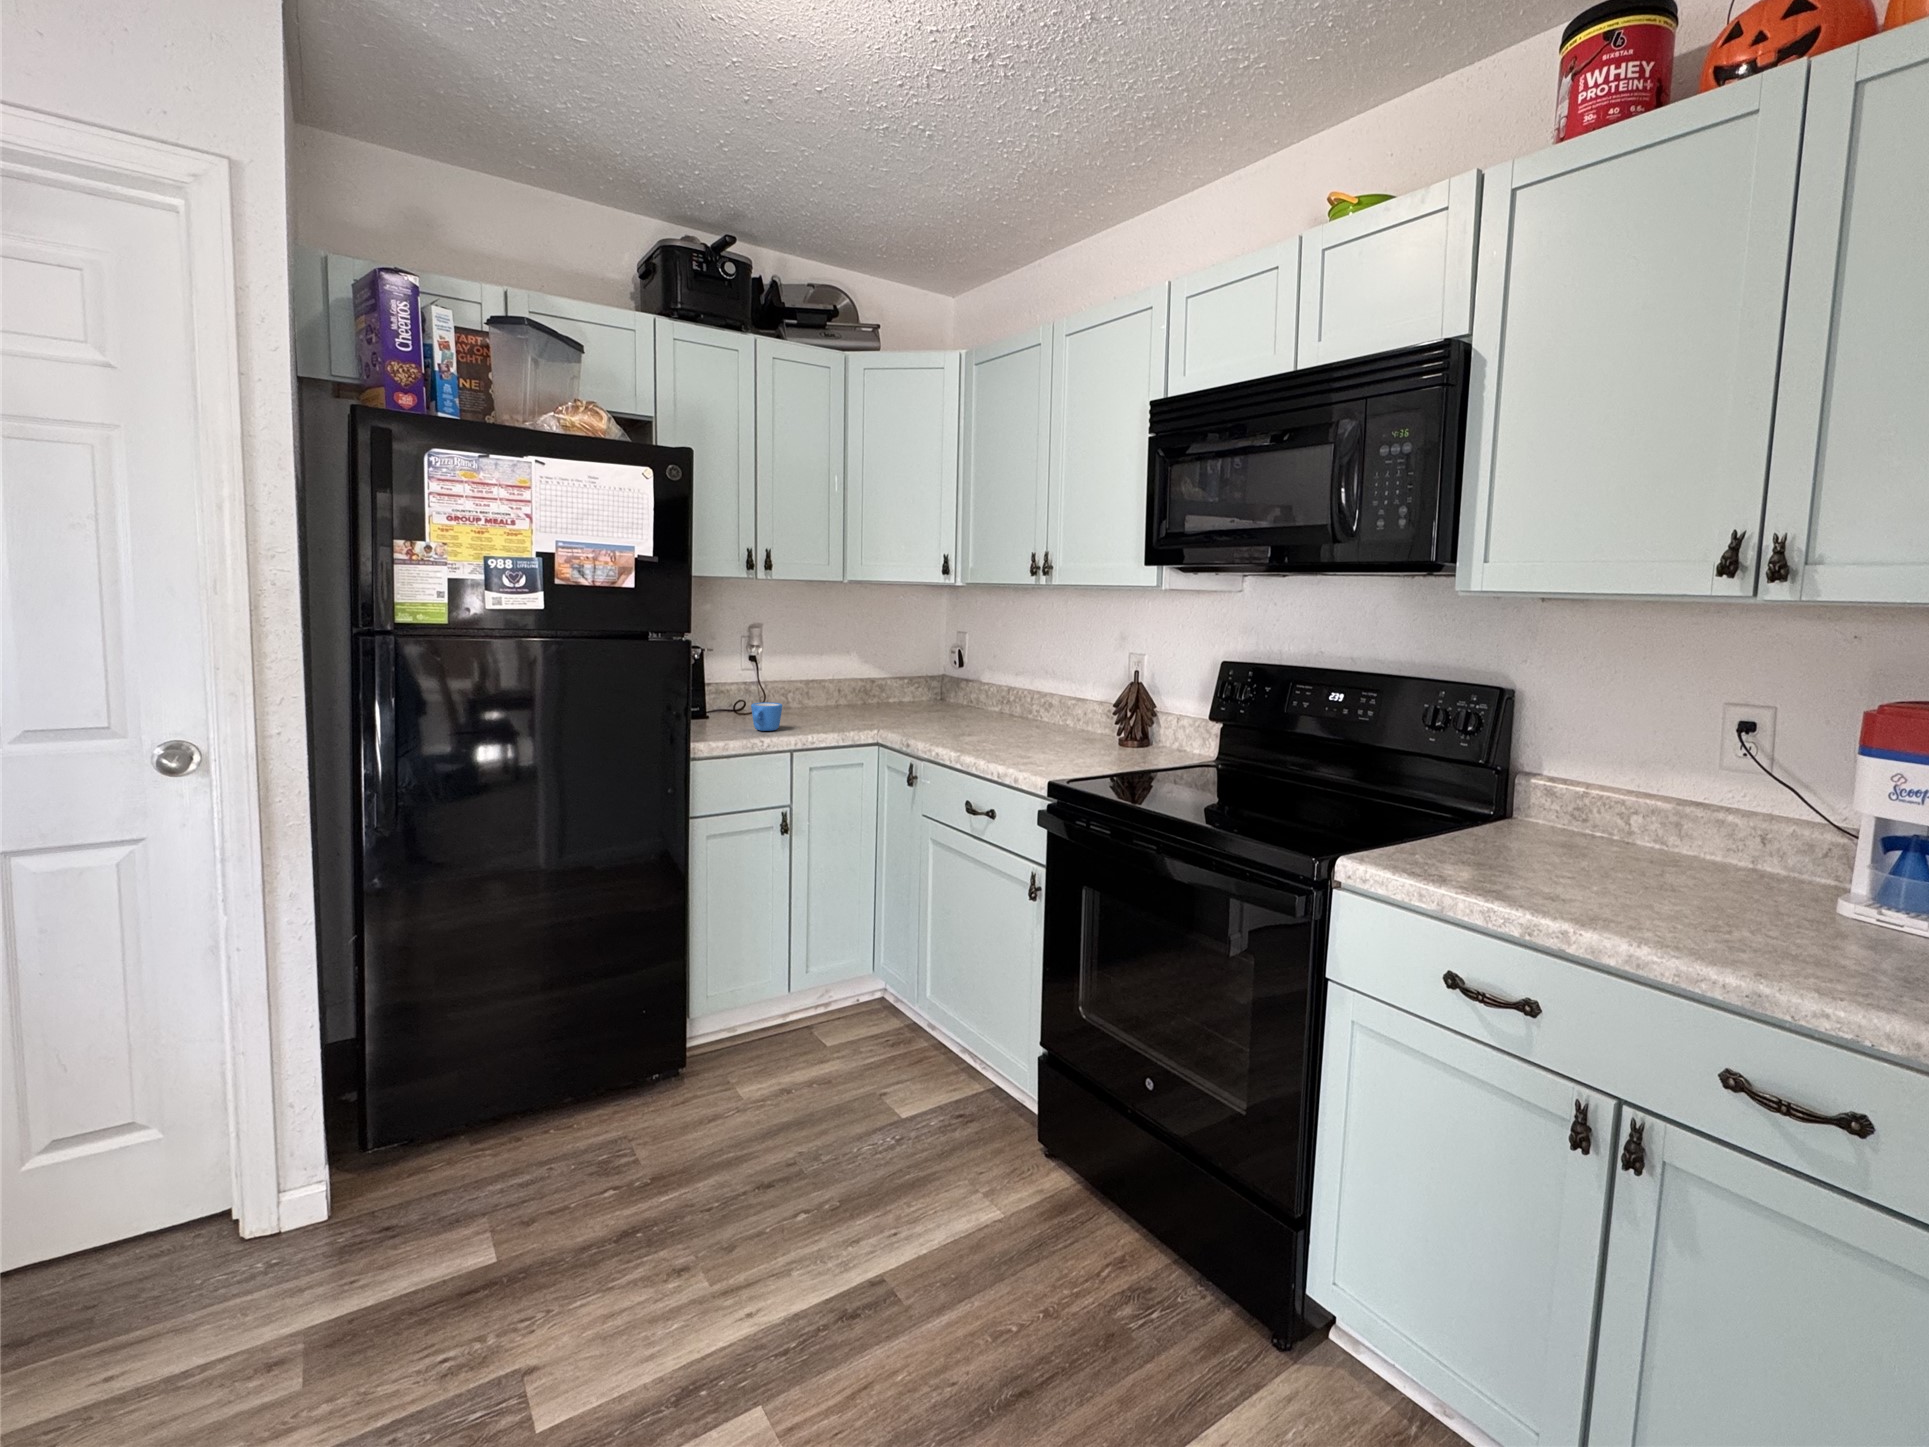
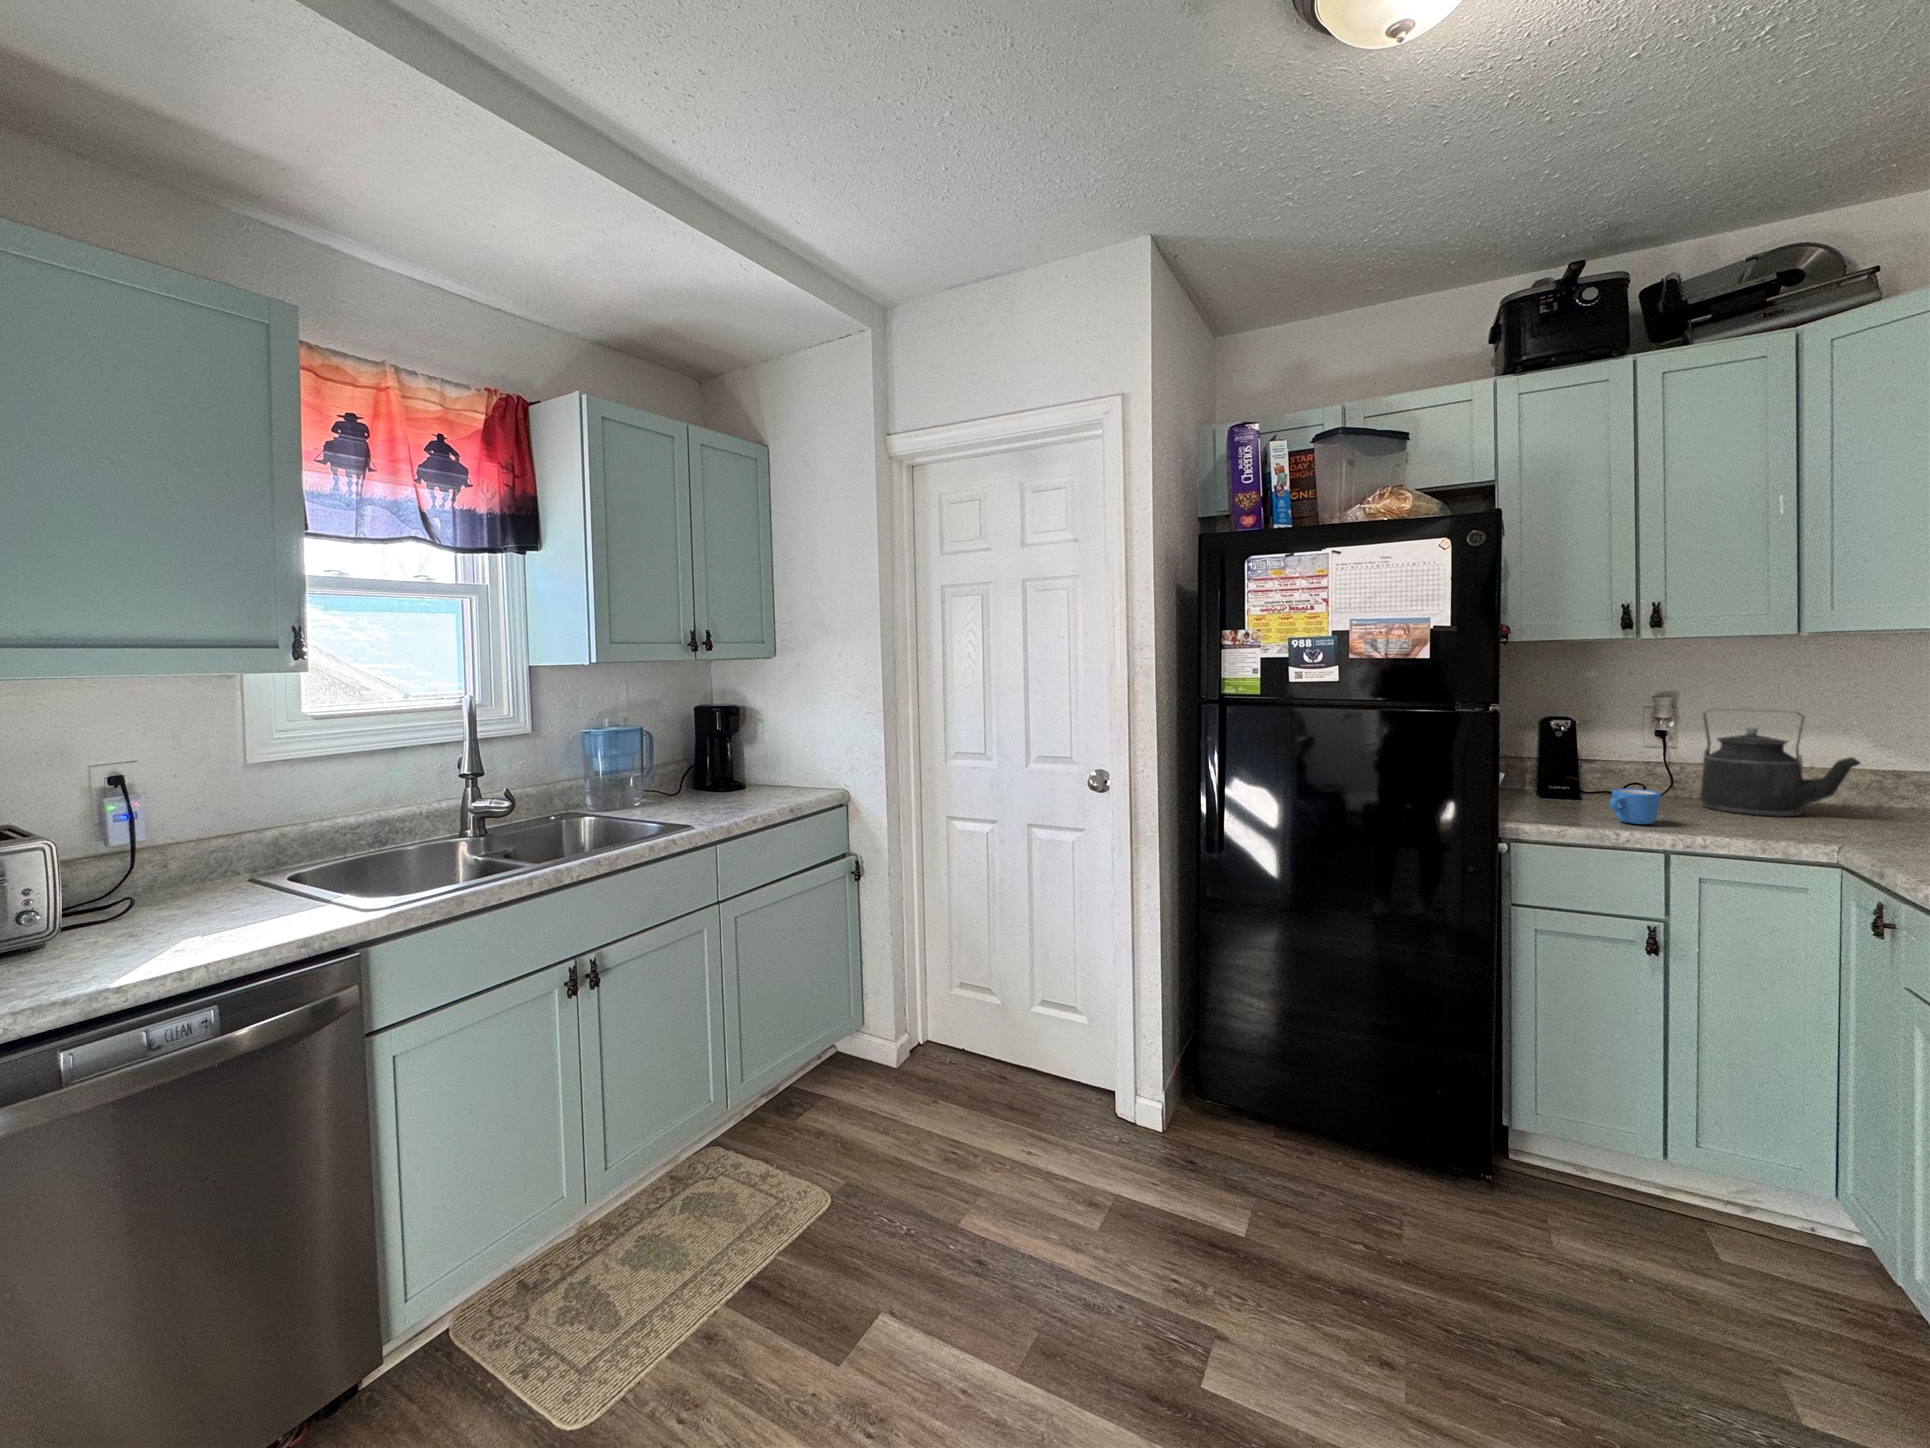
kettle: none [783,636,866,715] -> present [1700,709,1860,817]

